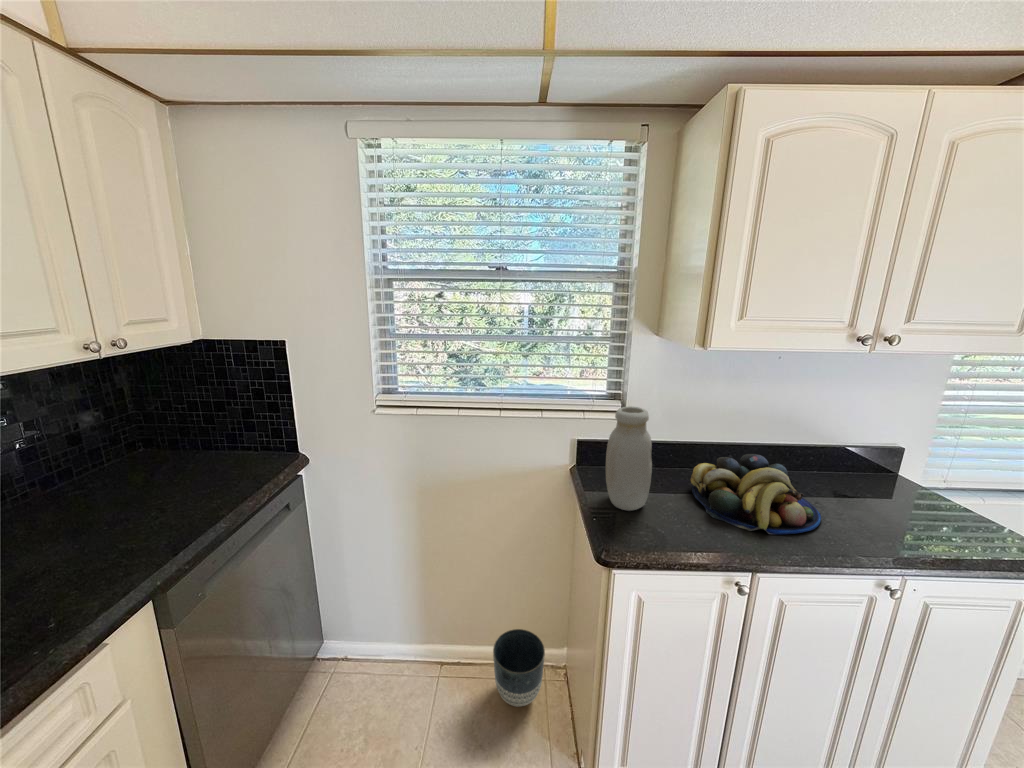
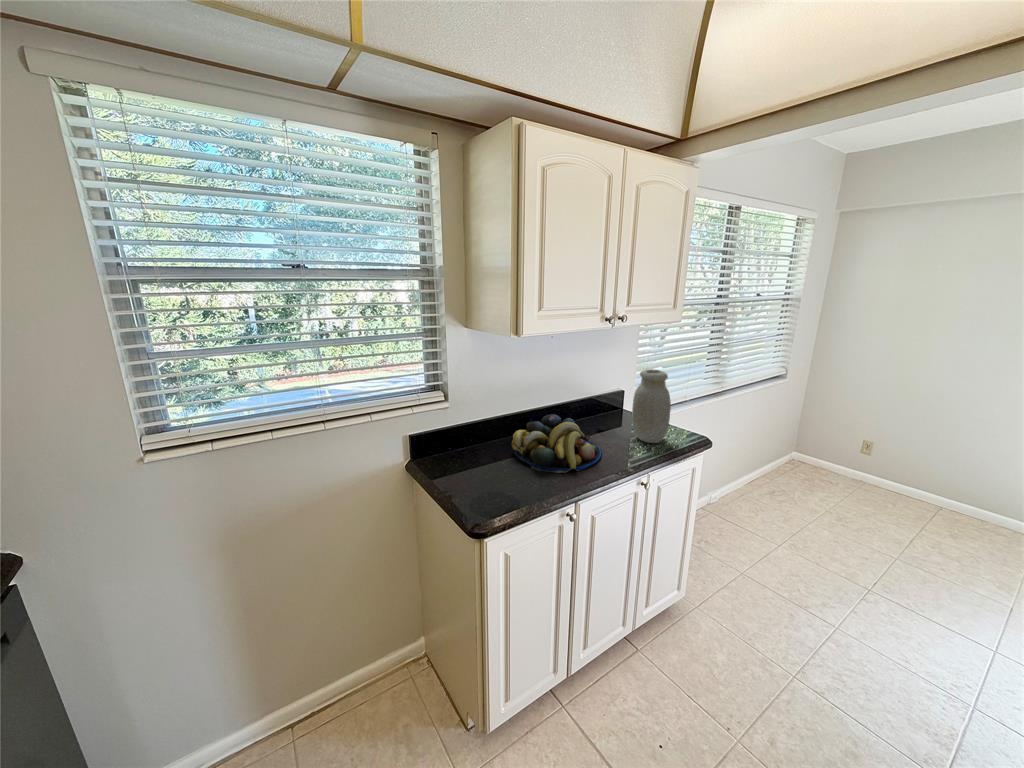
jar: present [606,406,652,511] -> present [632,369,671,443]
planter: present [493,629,545,707] -> none [356,638,412,719]

